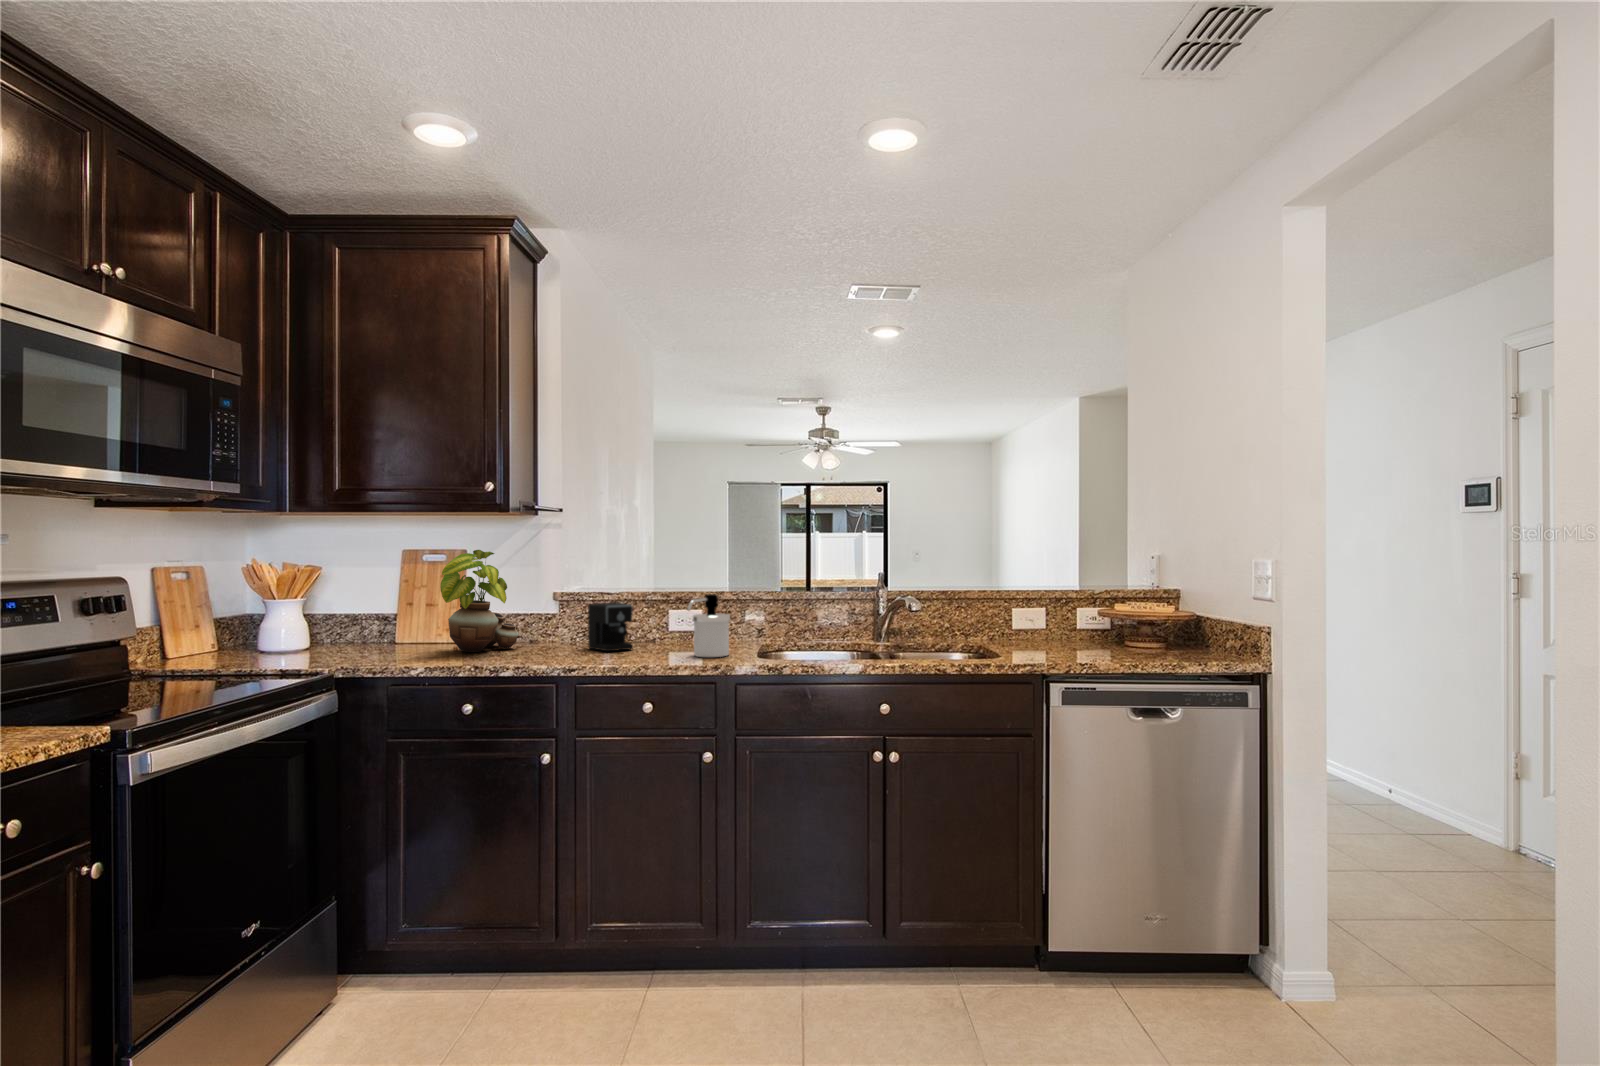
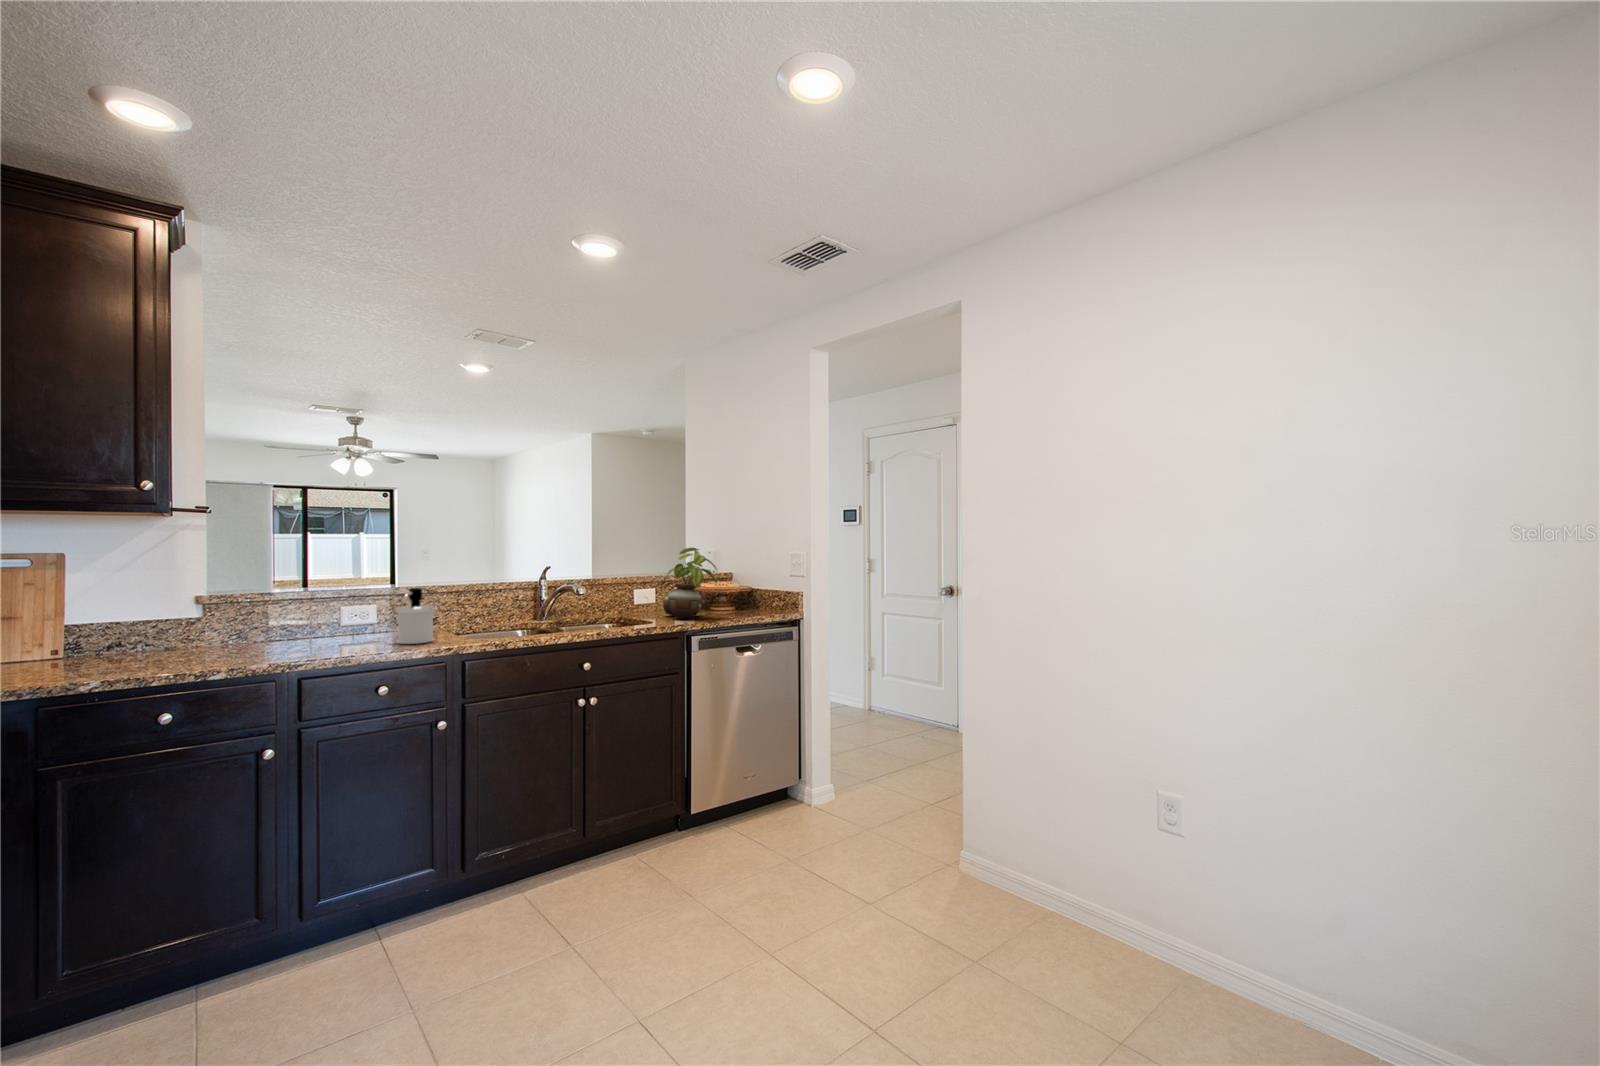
potted plant: present [440,550,519,652] -> present [663,547,717,619]
coffee maker: present [588,603,656,651] -> none [261,602,324,649]

